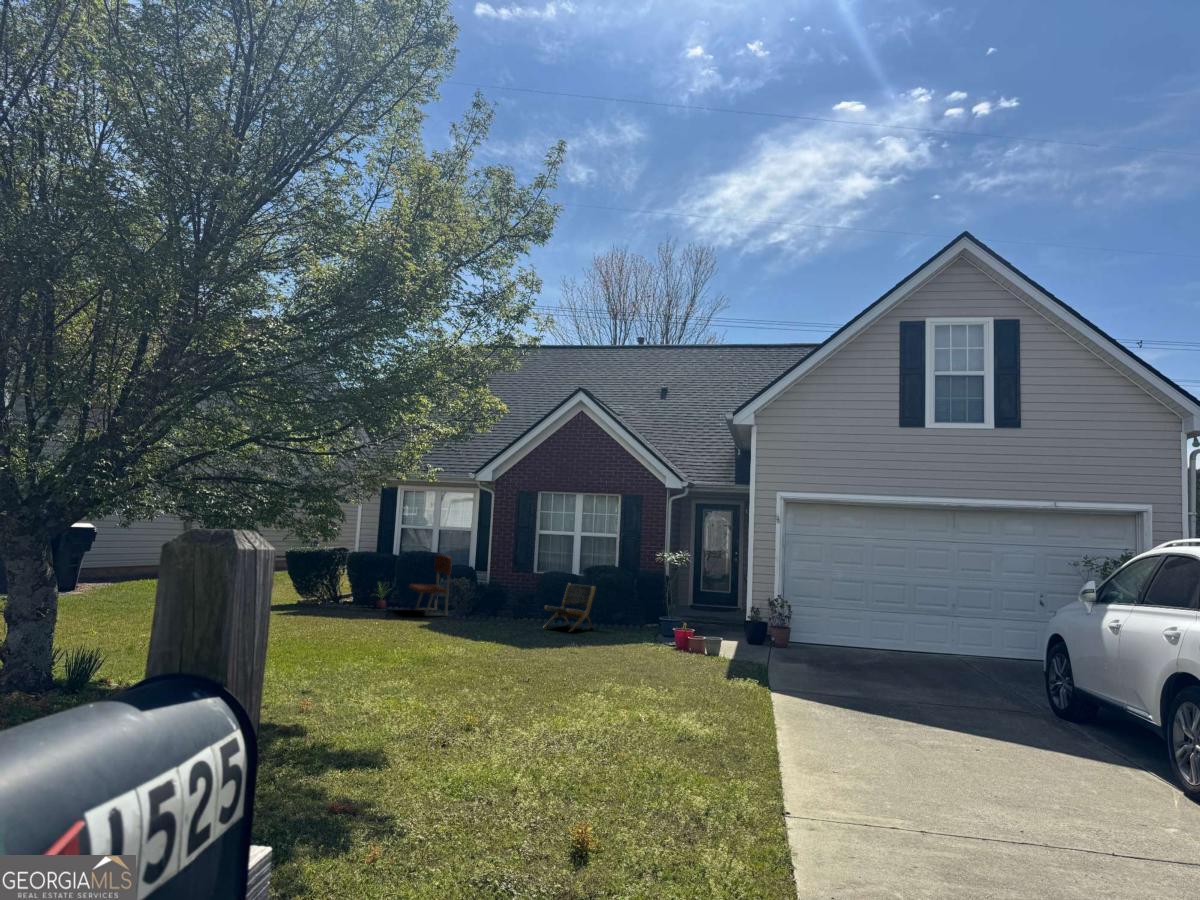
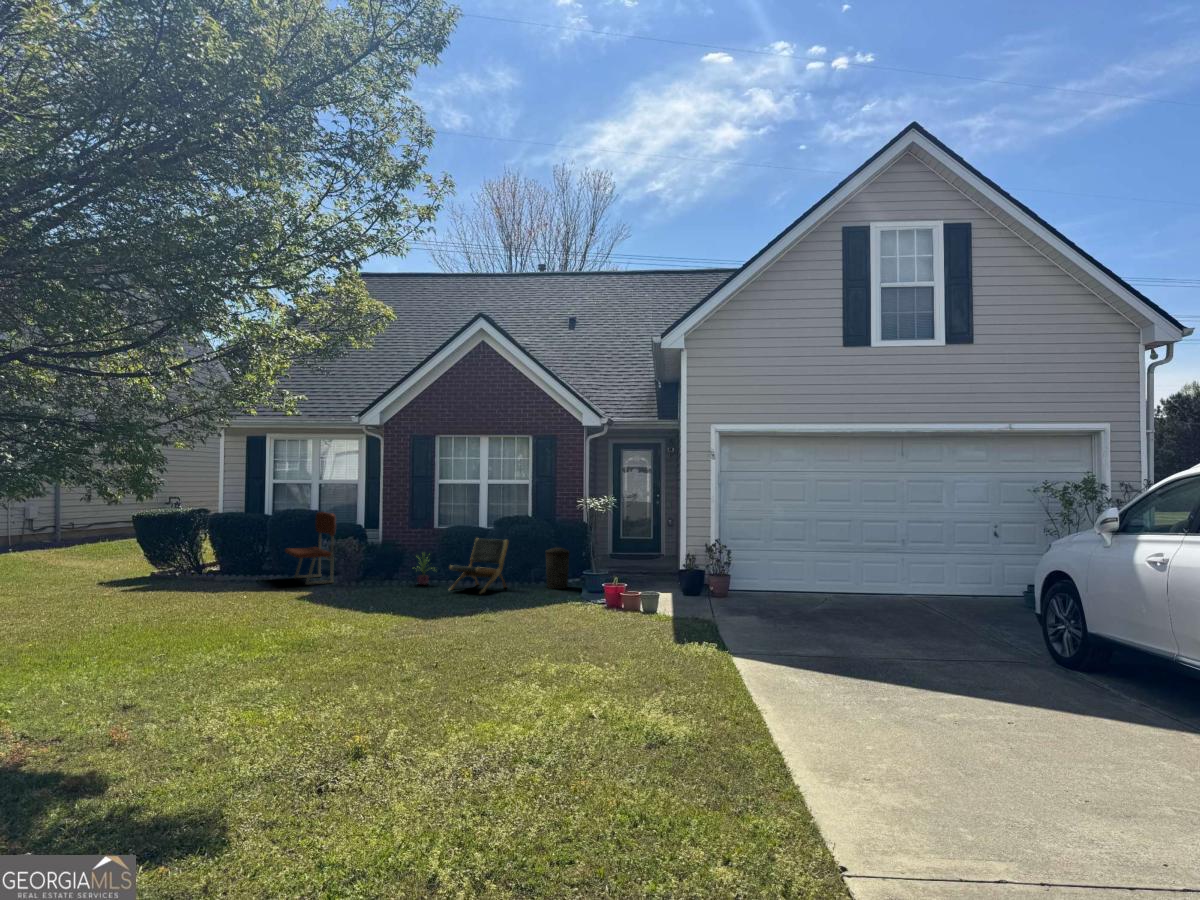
decorative plant: present [377,588,386,608] -> present [414,553,429,585]
trash can: none [628,594,649,632] -> present [545,548,570,589]

